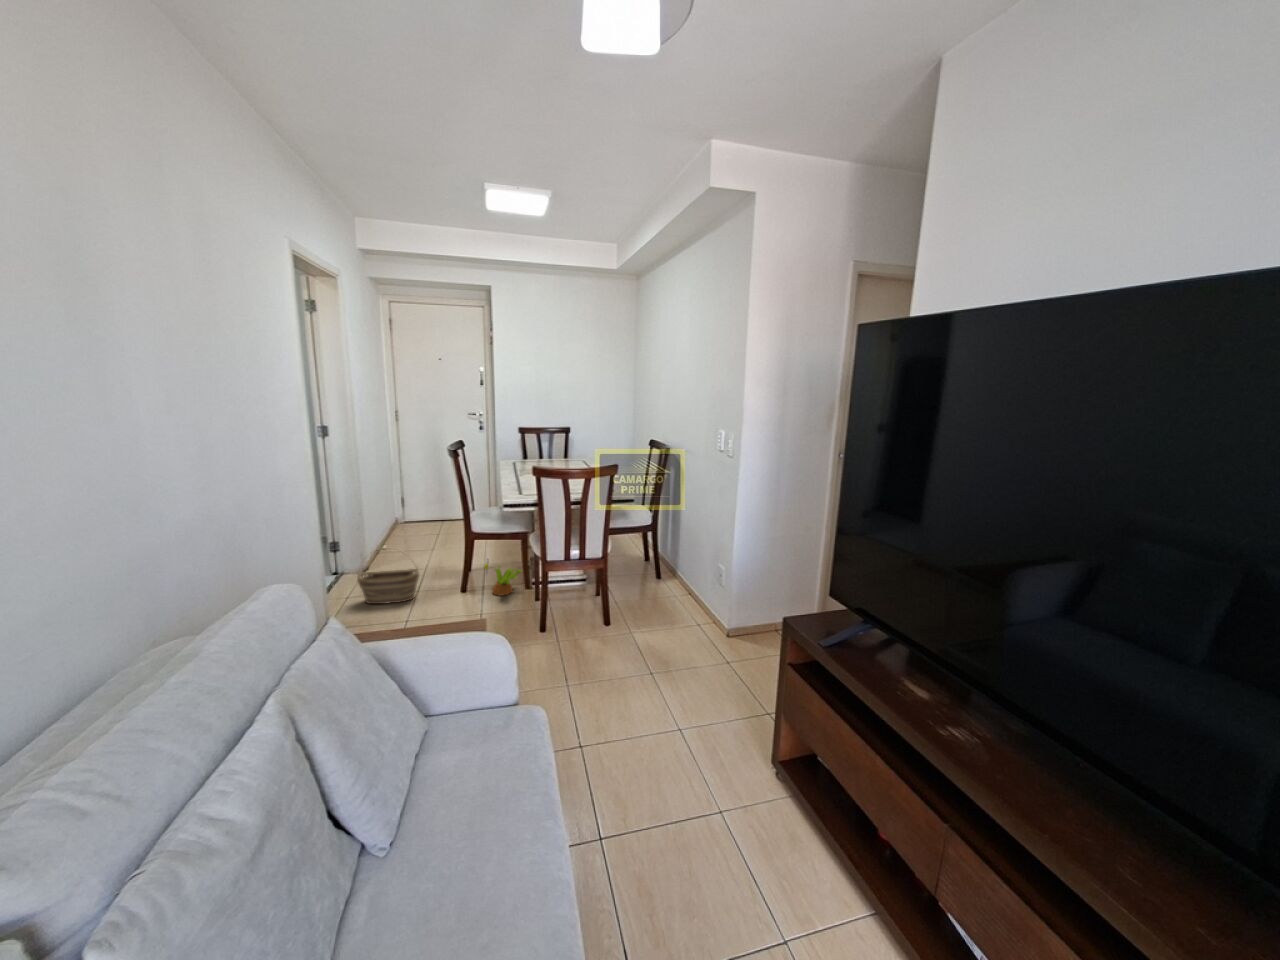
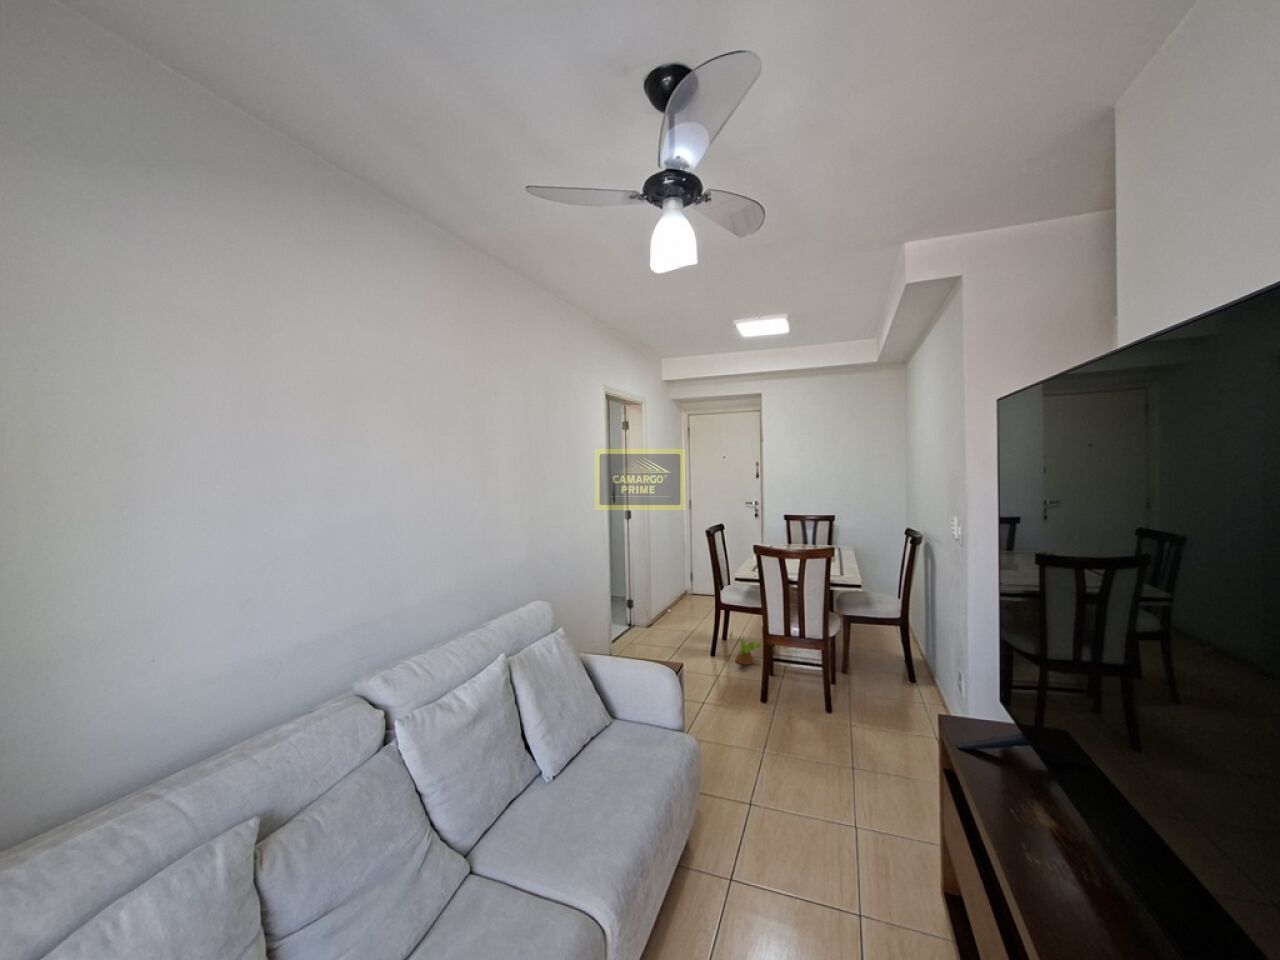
basket: present [357,567,419,604] -> none [637,606,680,654]

